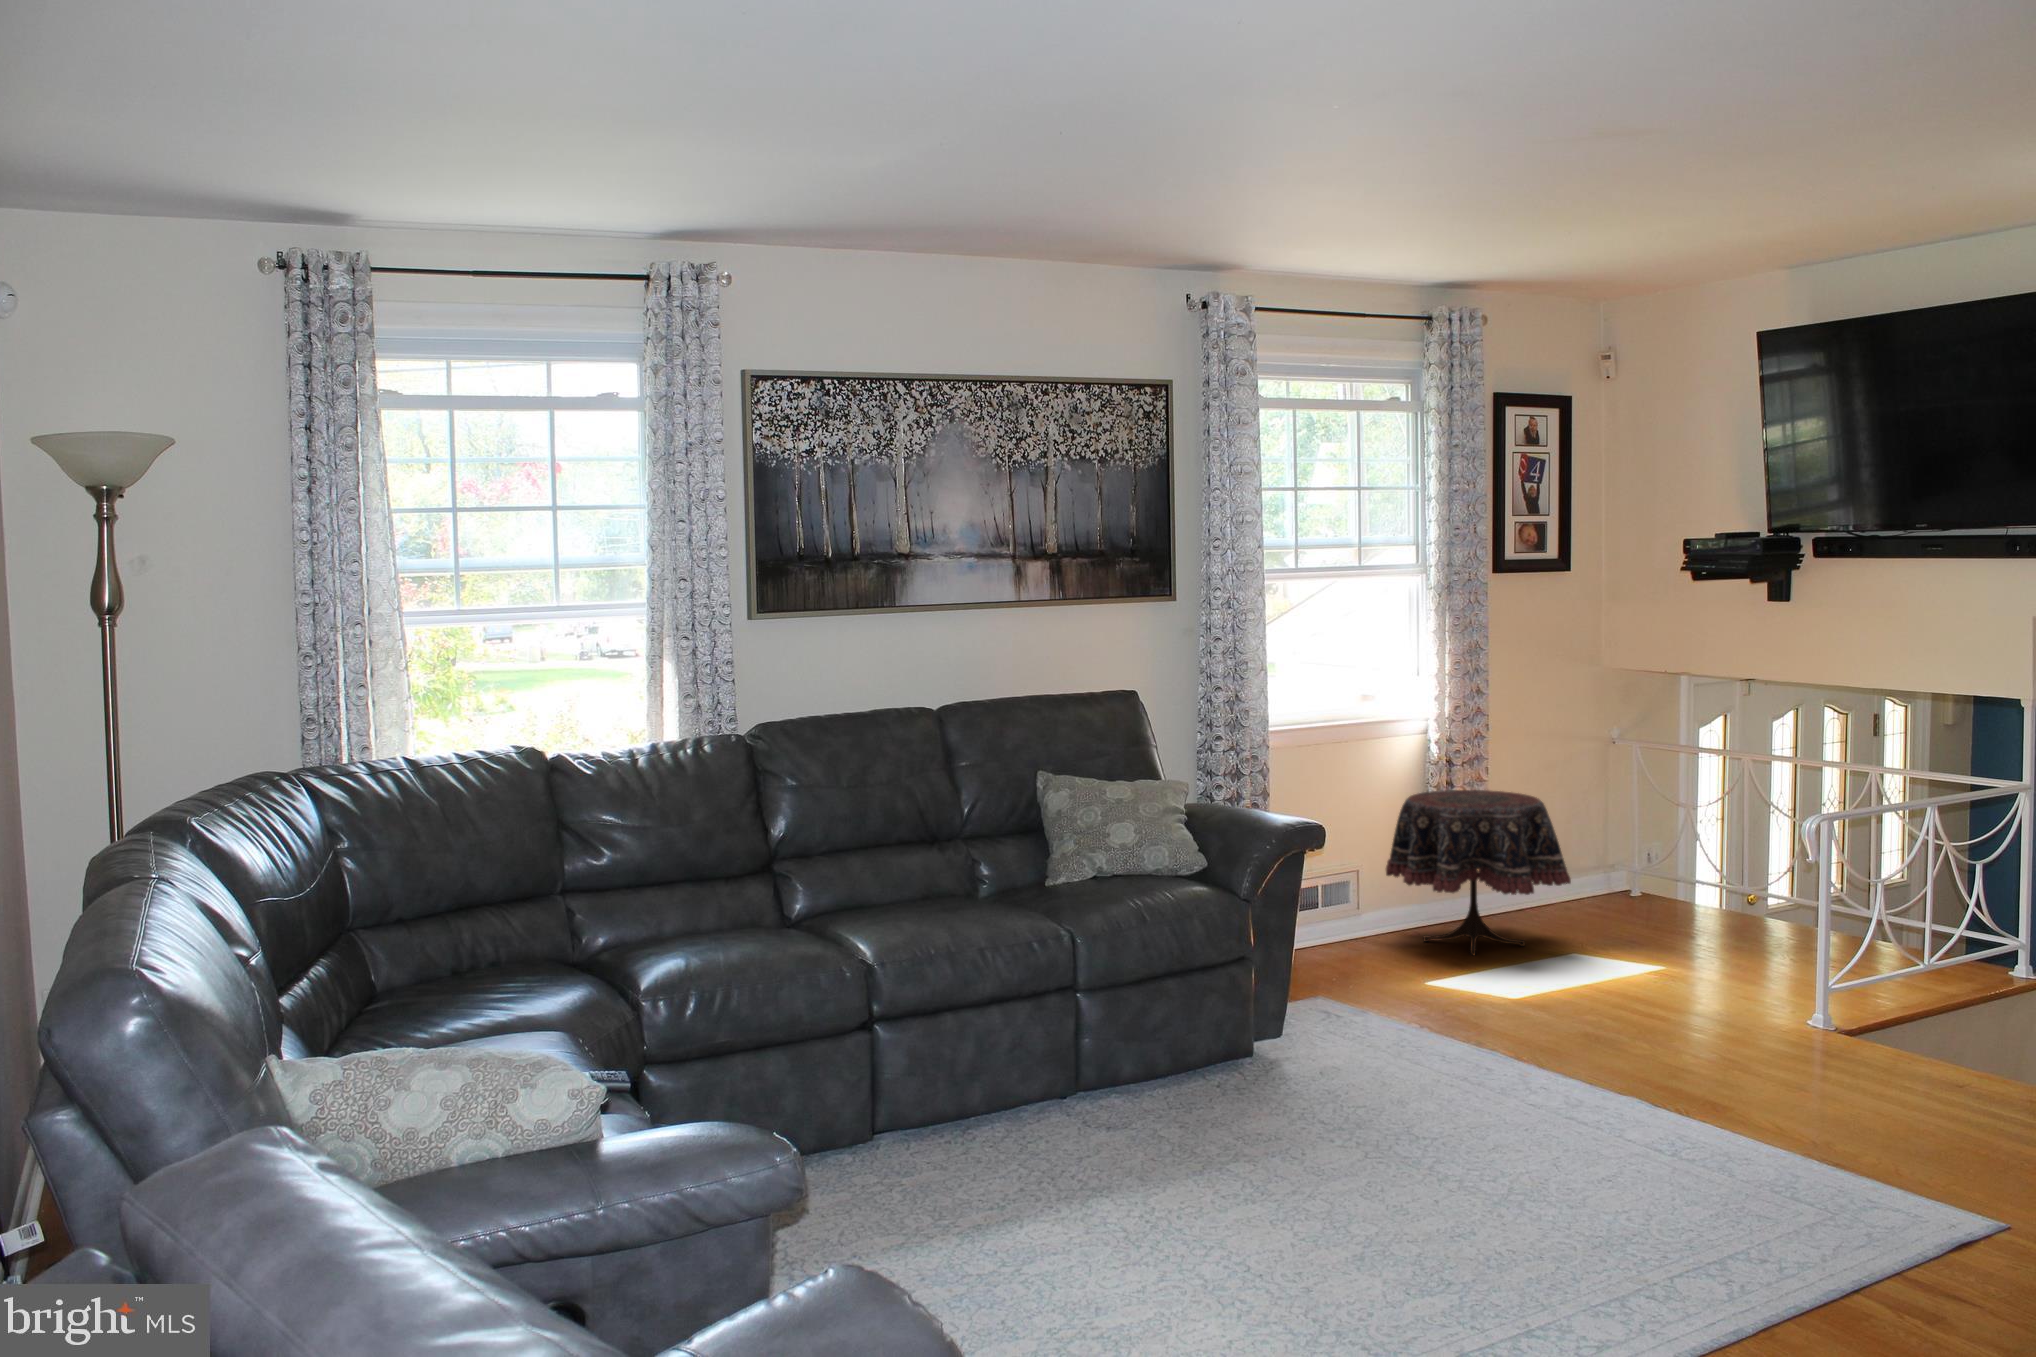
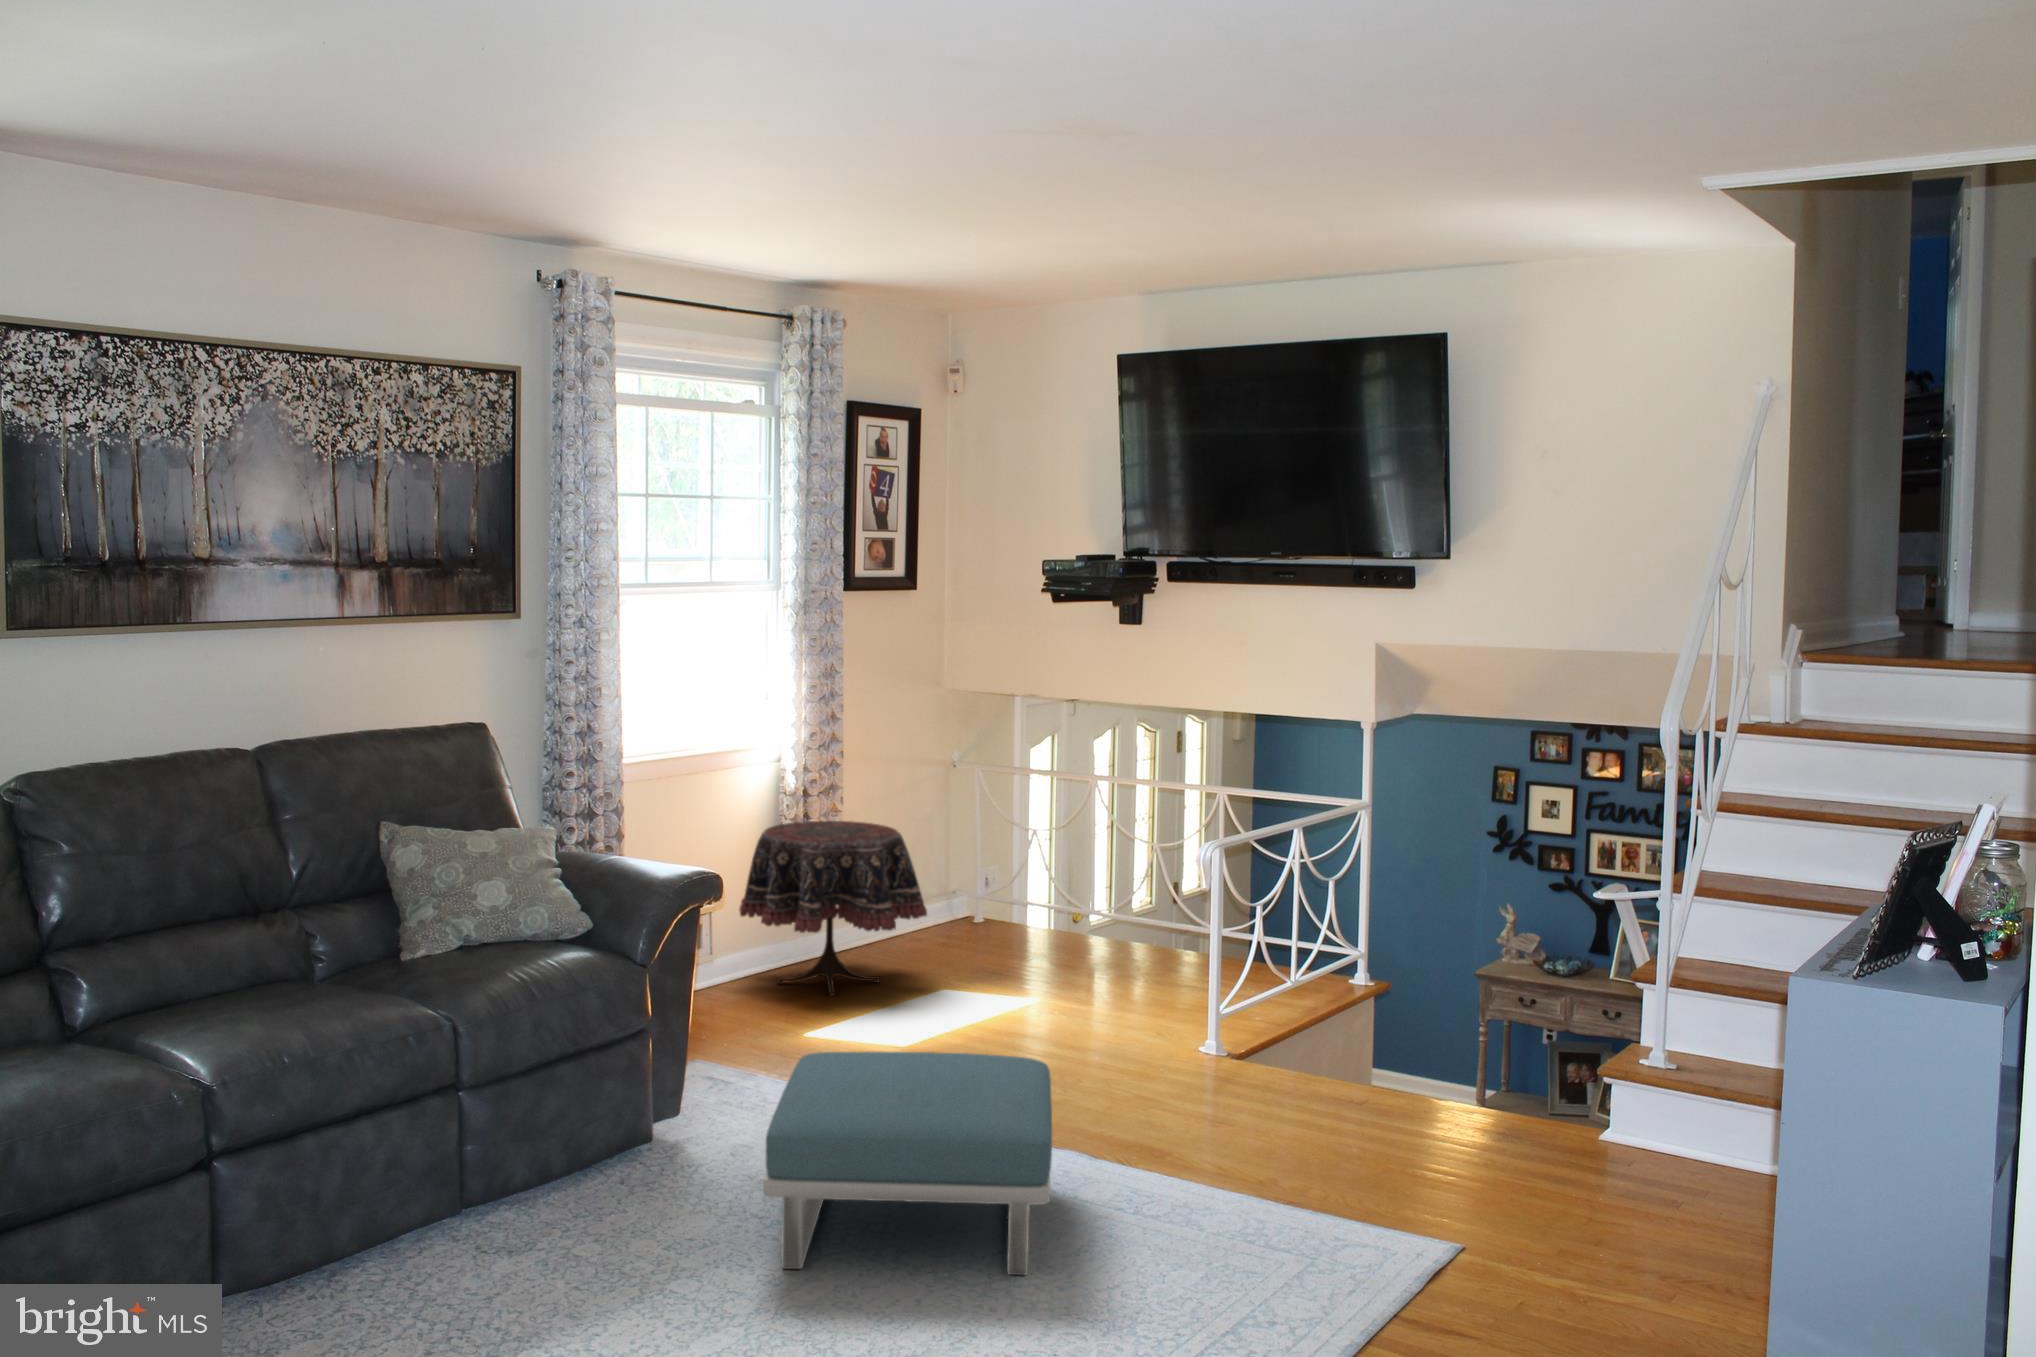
footstool: none [1323,996,1644,1238] -> present [763,1052,1052,1275]

